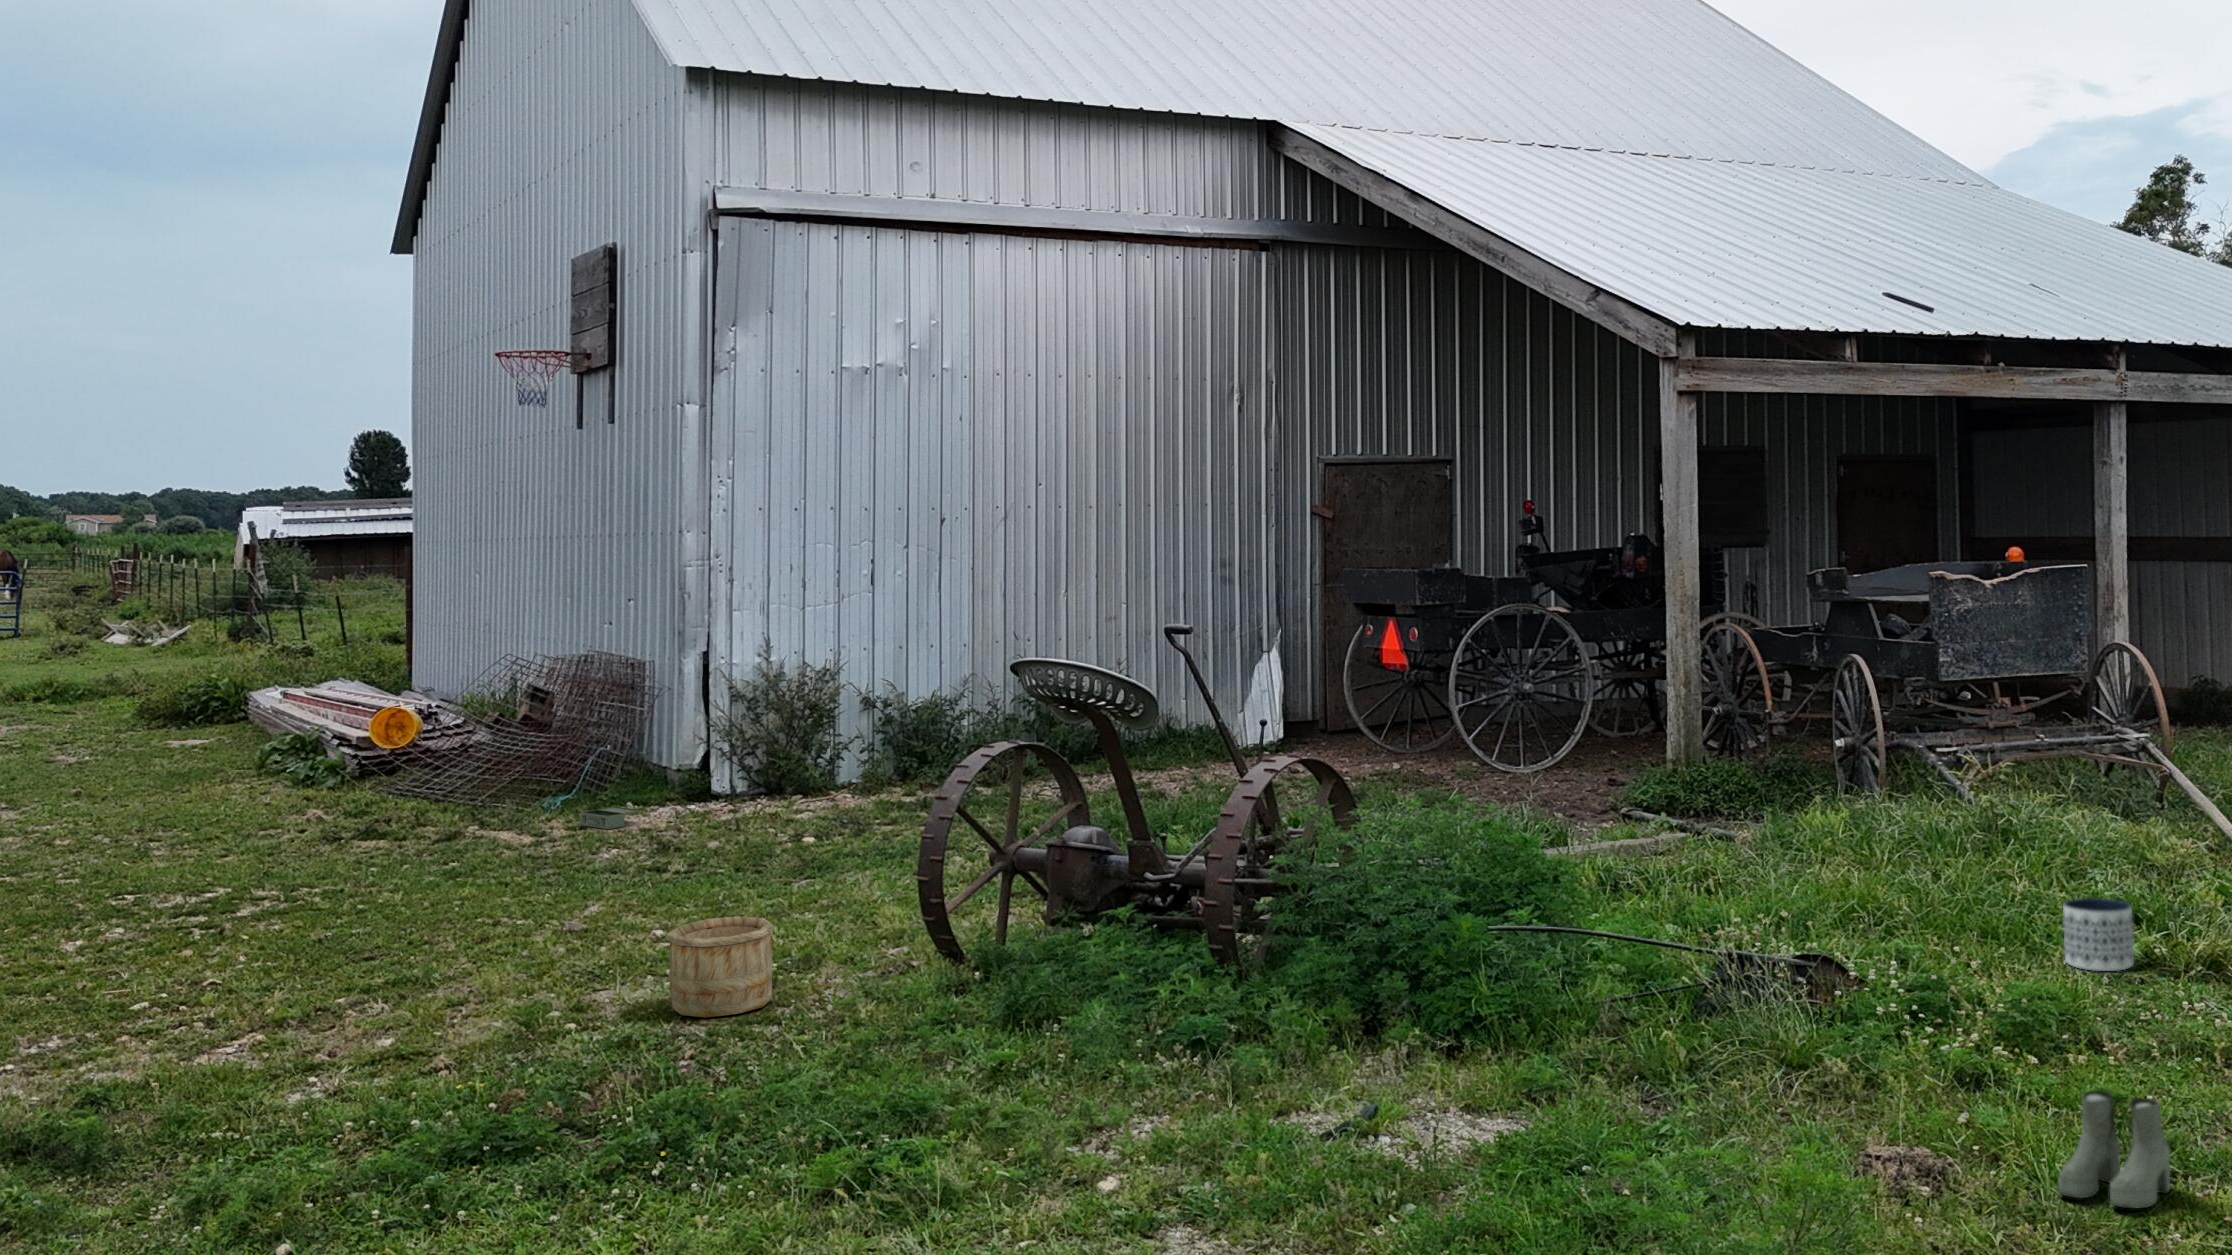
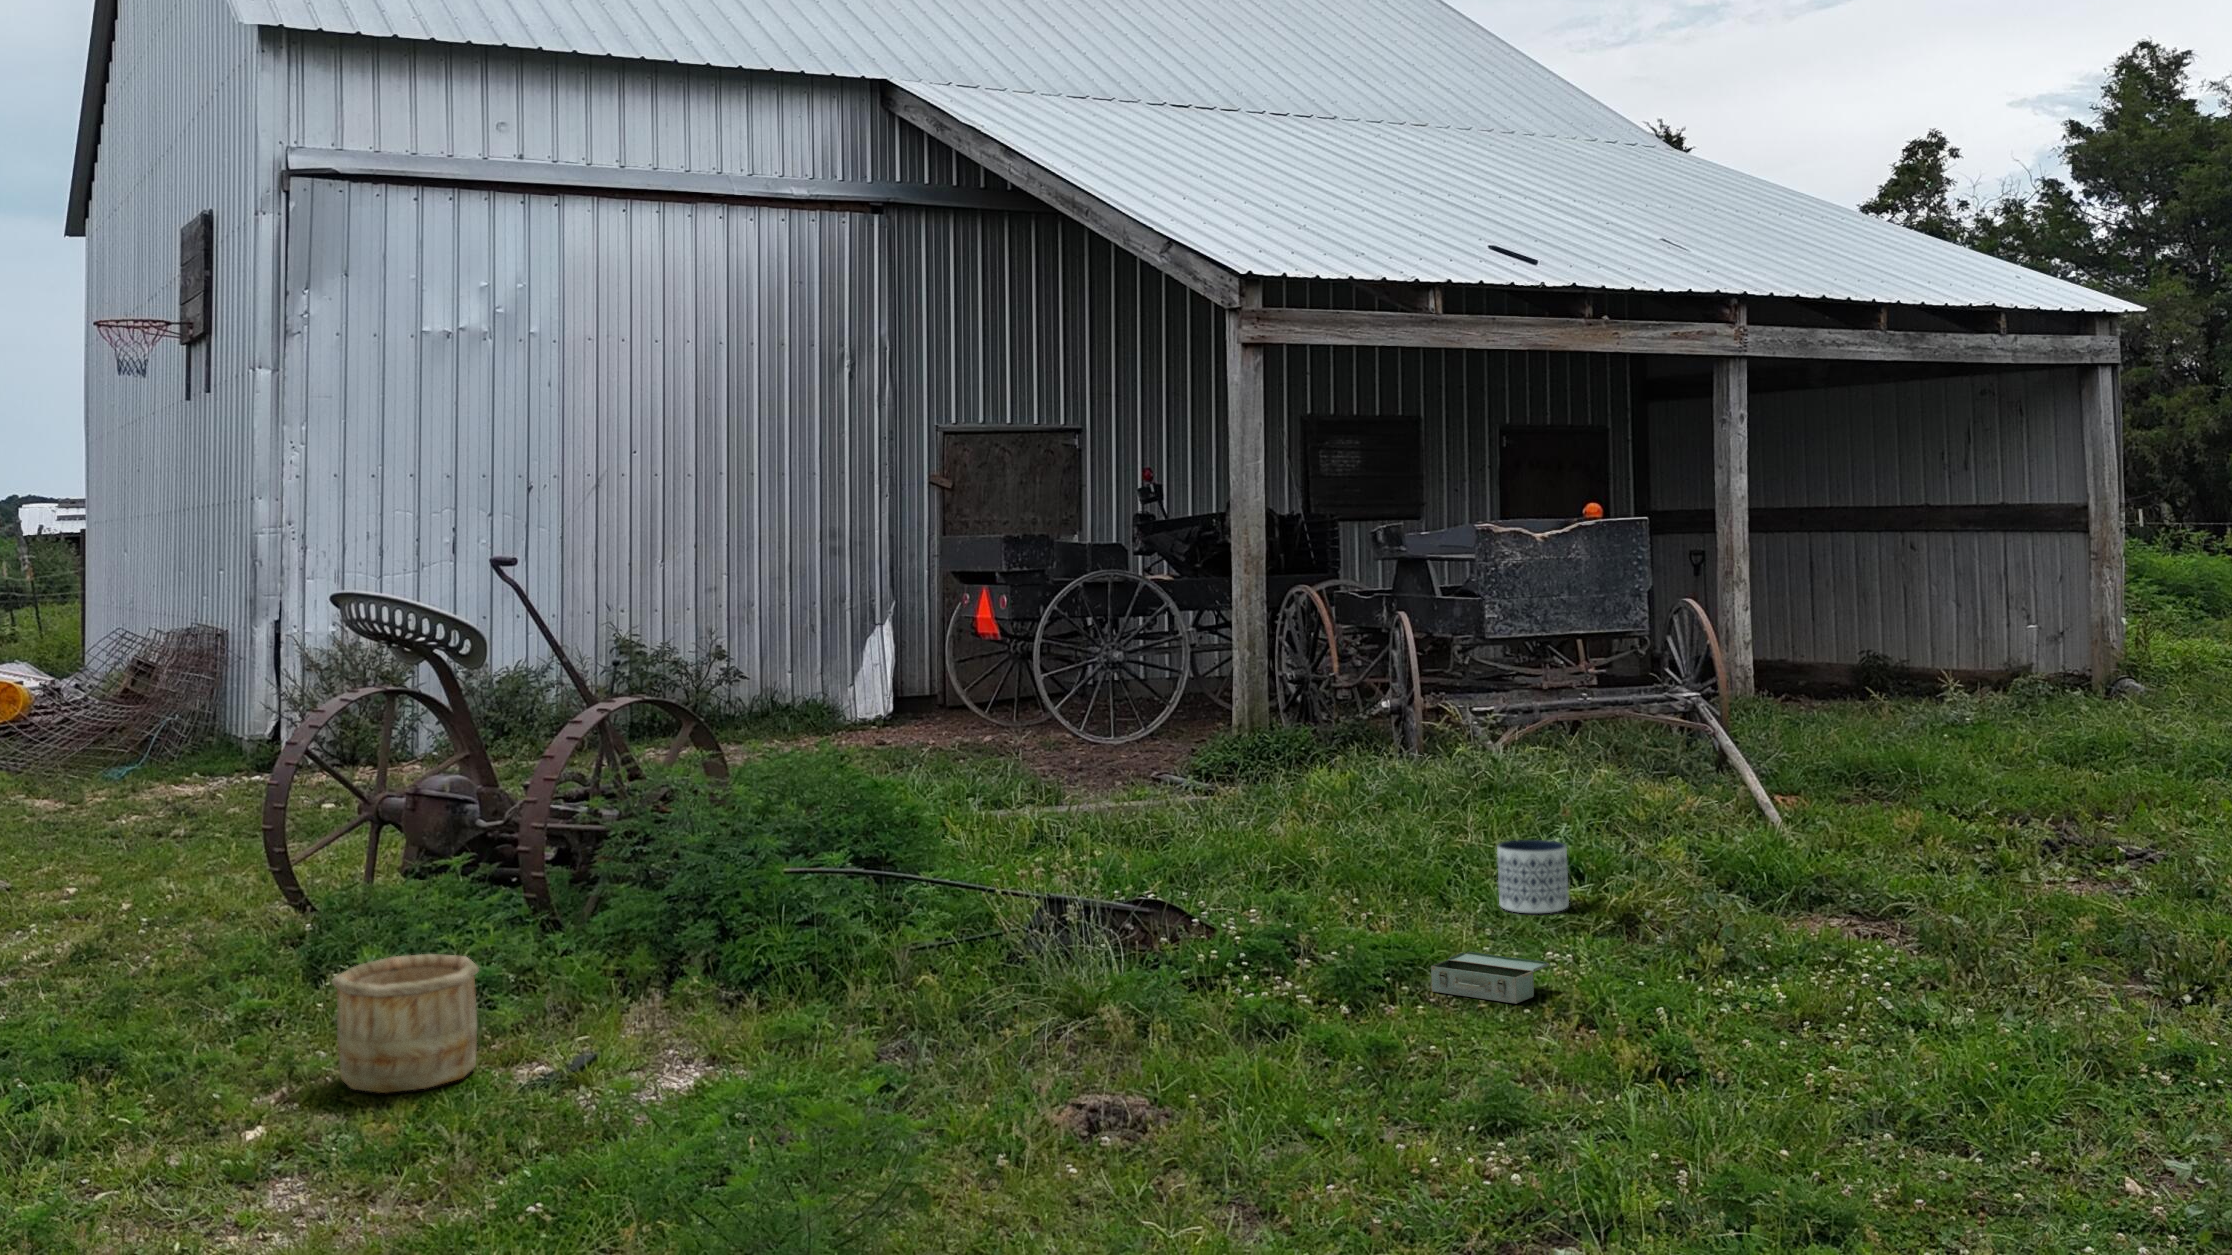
toolbox: present [581,806,640,829] -> present [1431,952,1549,1004]
wooden bucket: present [666,916,774,1017] -> present [332,954,479,1093]
boots: present [2058,1091,2170,1209] -> none [1306,1003,1427,1121]

